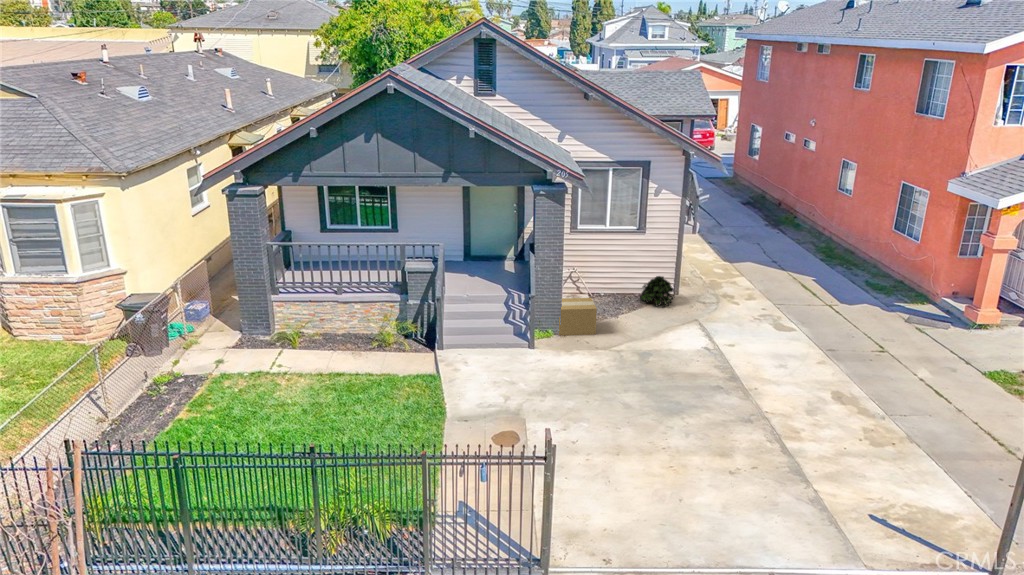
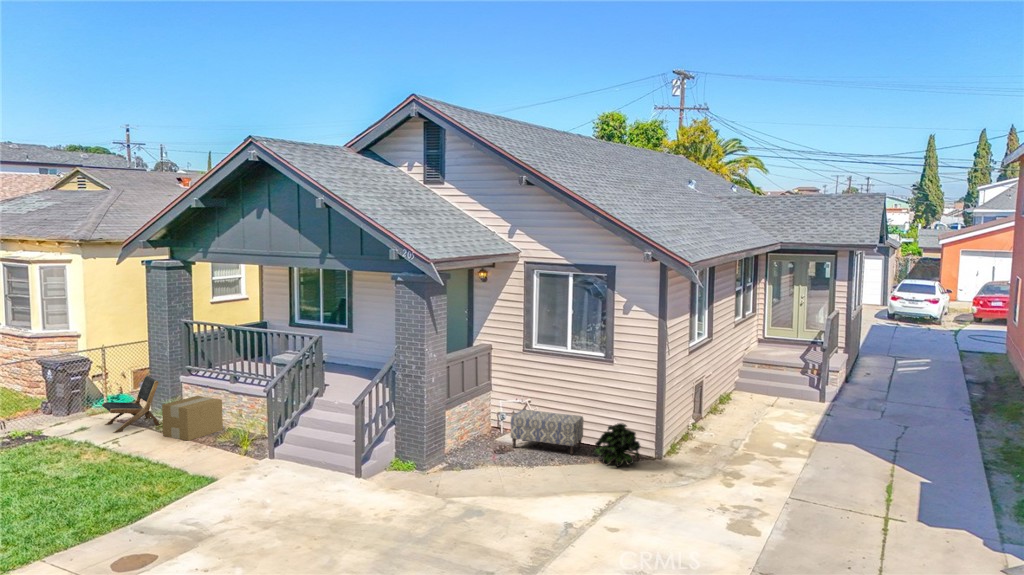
bench: none [572,274,626,305] -> present [511,410,584,455]
cardboard box: present [559,298,597,335] -> present [162,396,223,441]
lounge chair: none [206,299,264,359] -> present [102,375,160,433]

